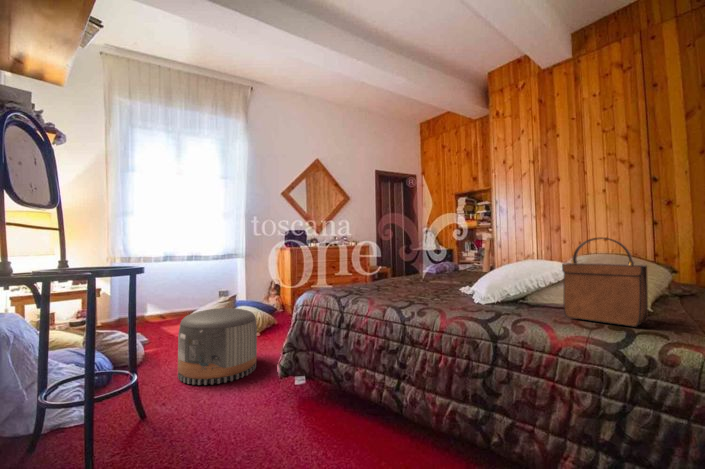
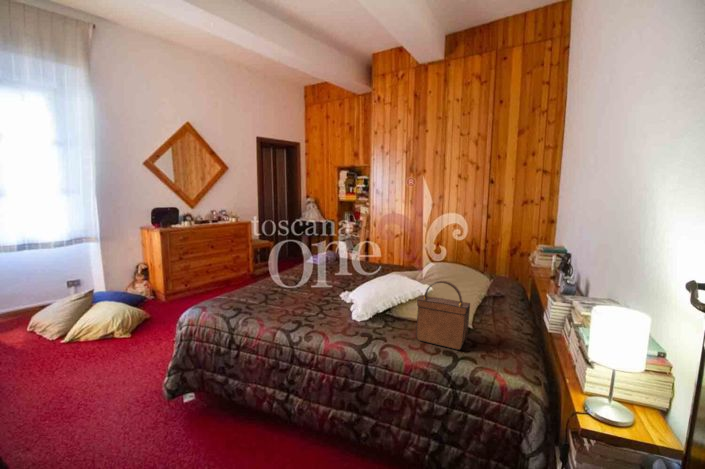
pouf: present [178,308,257,385] -> none [25,321,134,419]

